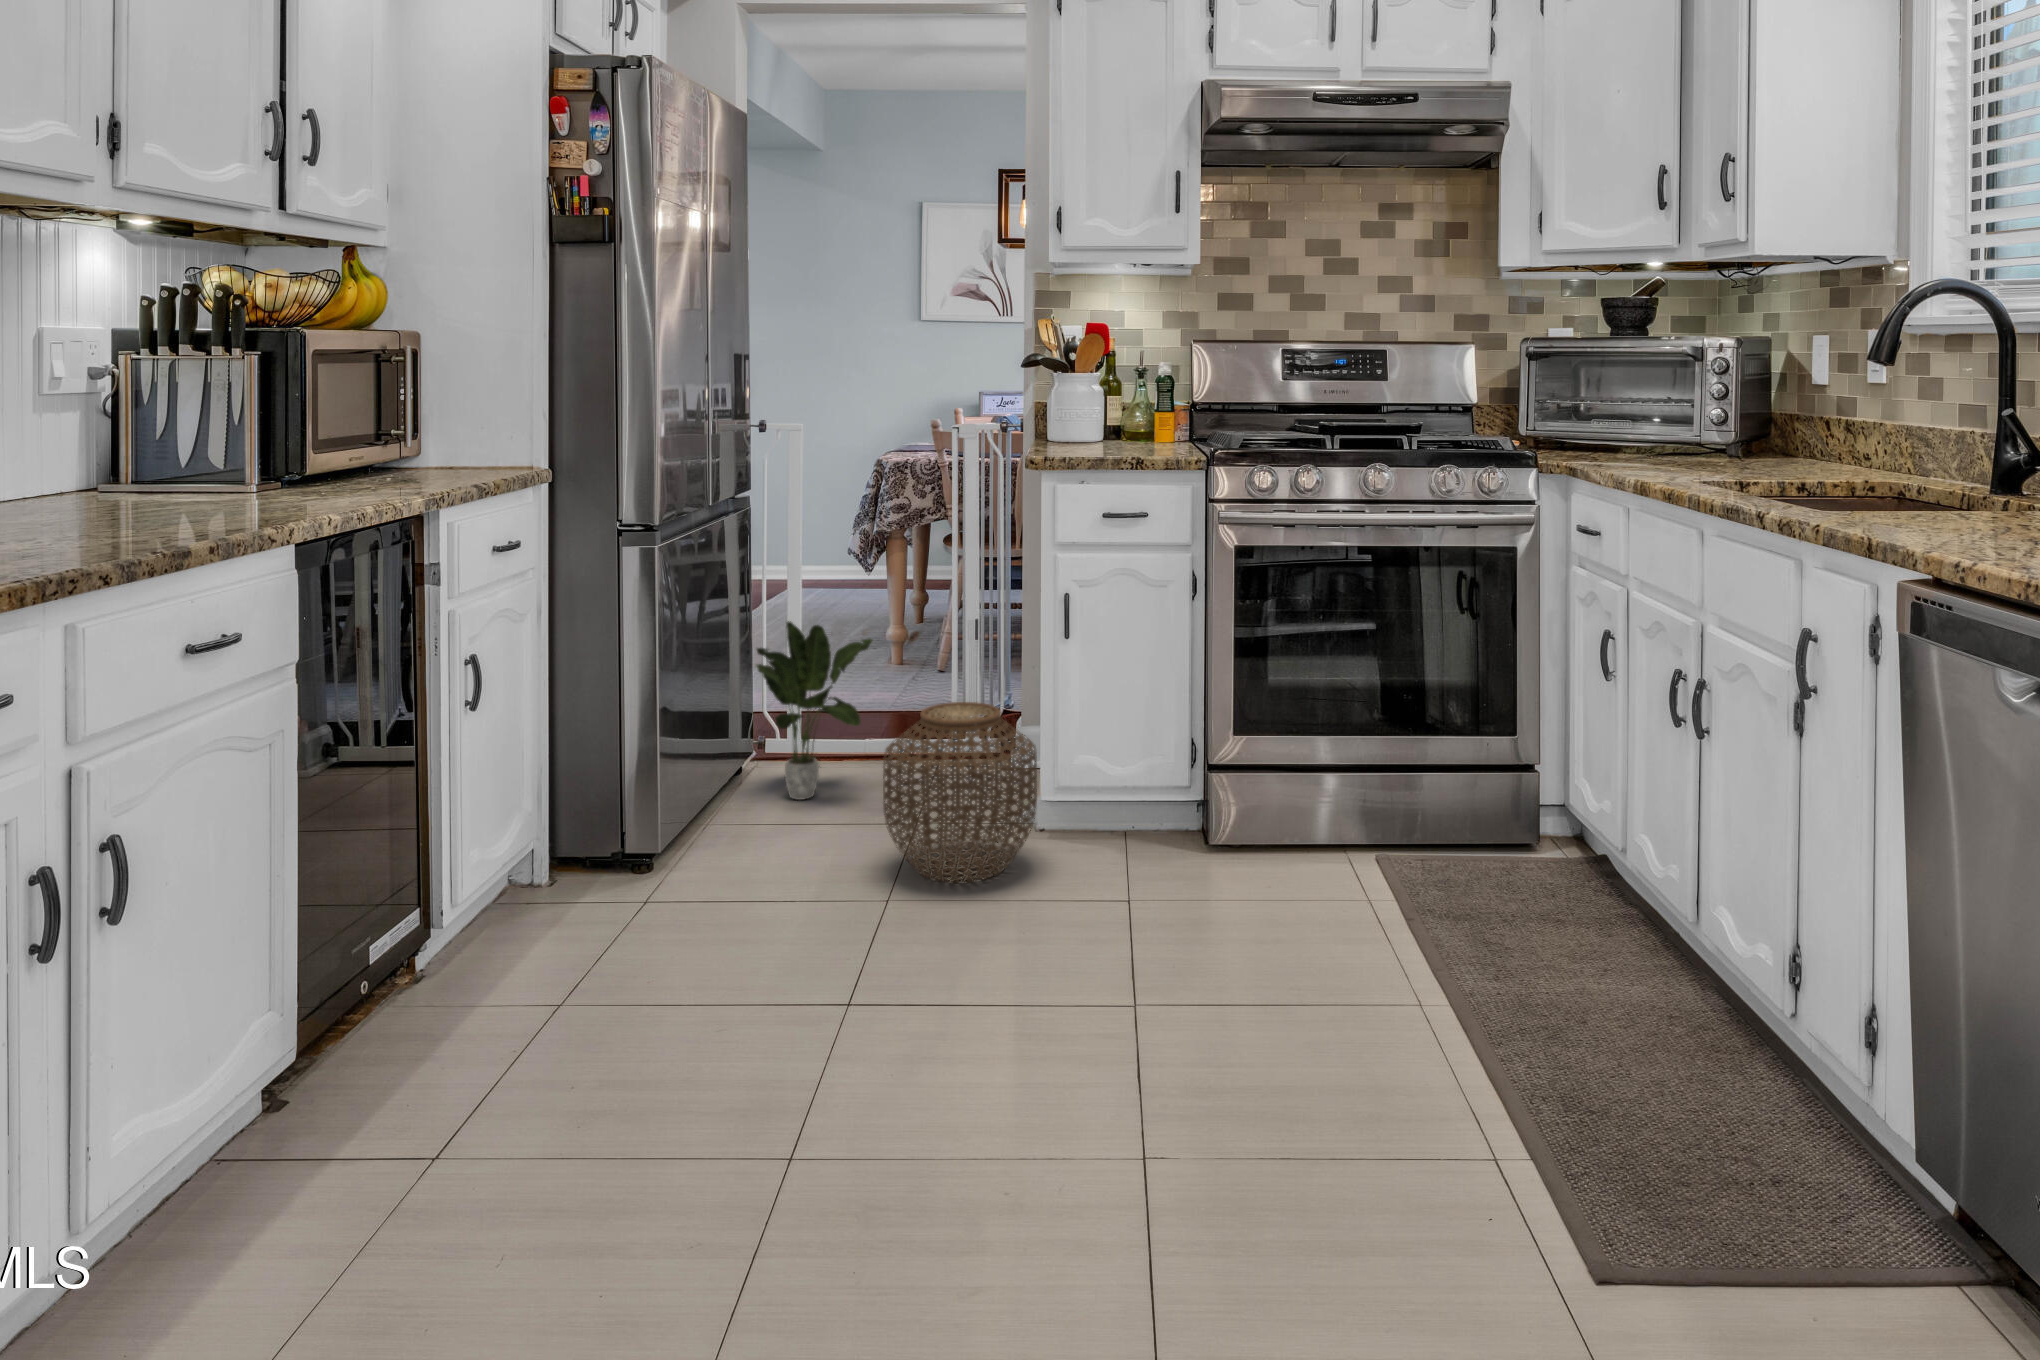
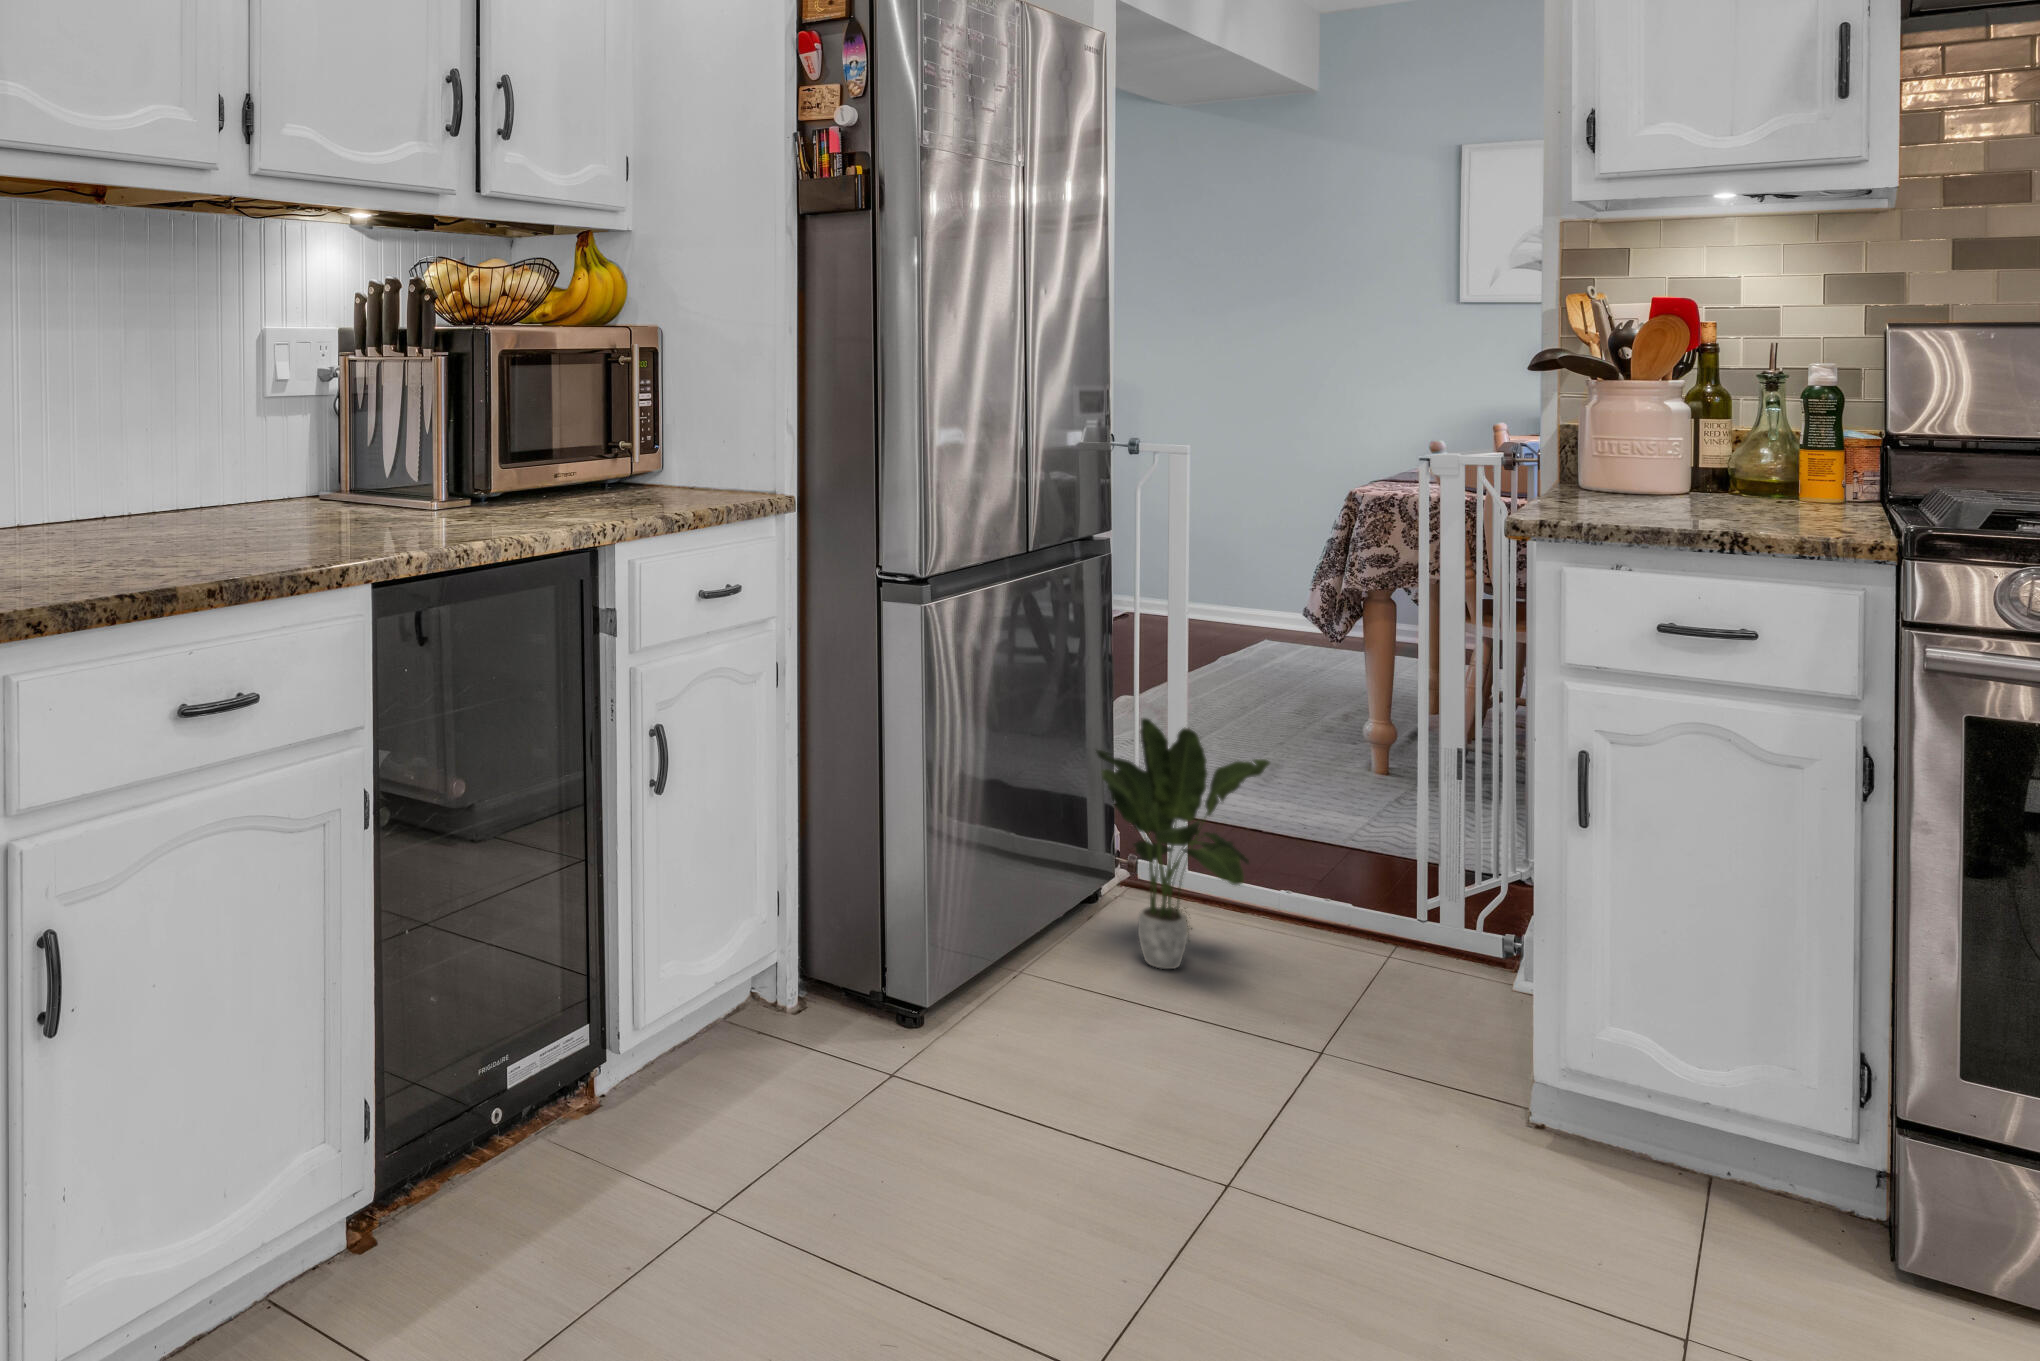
woven basket: present [883,702,1037,882] -> none [1238,895,1510,1200]

